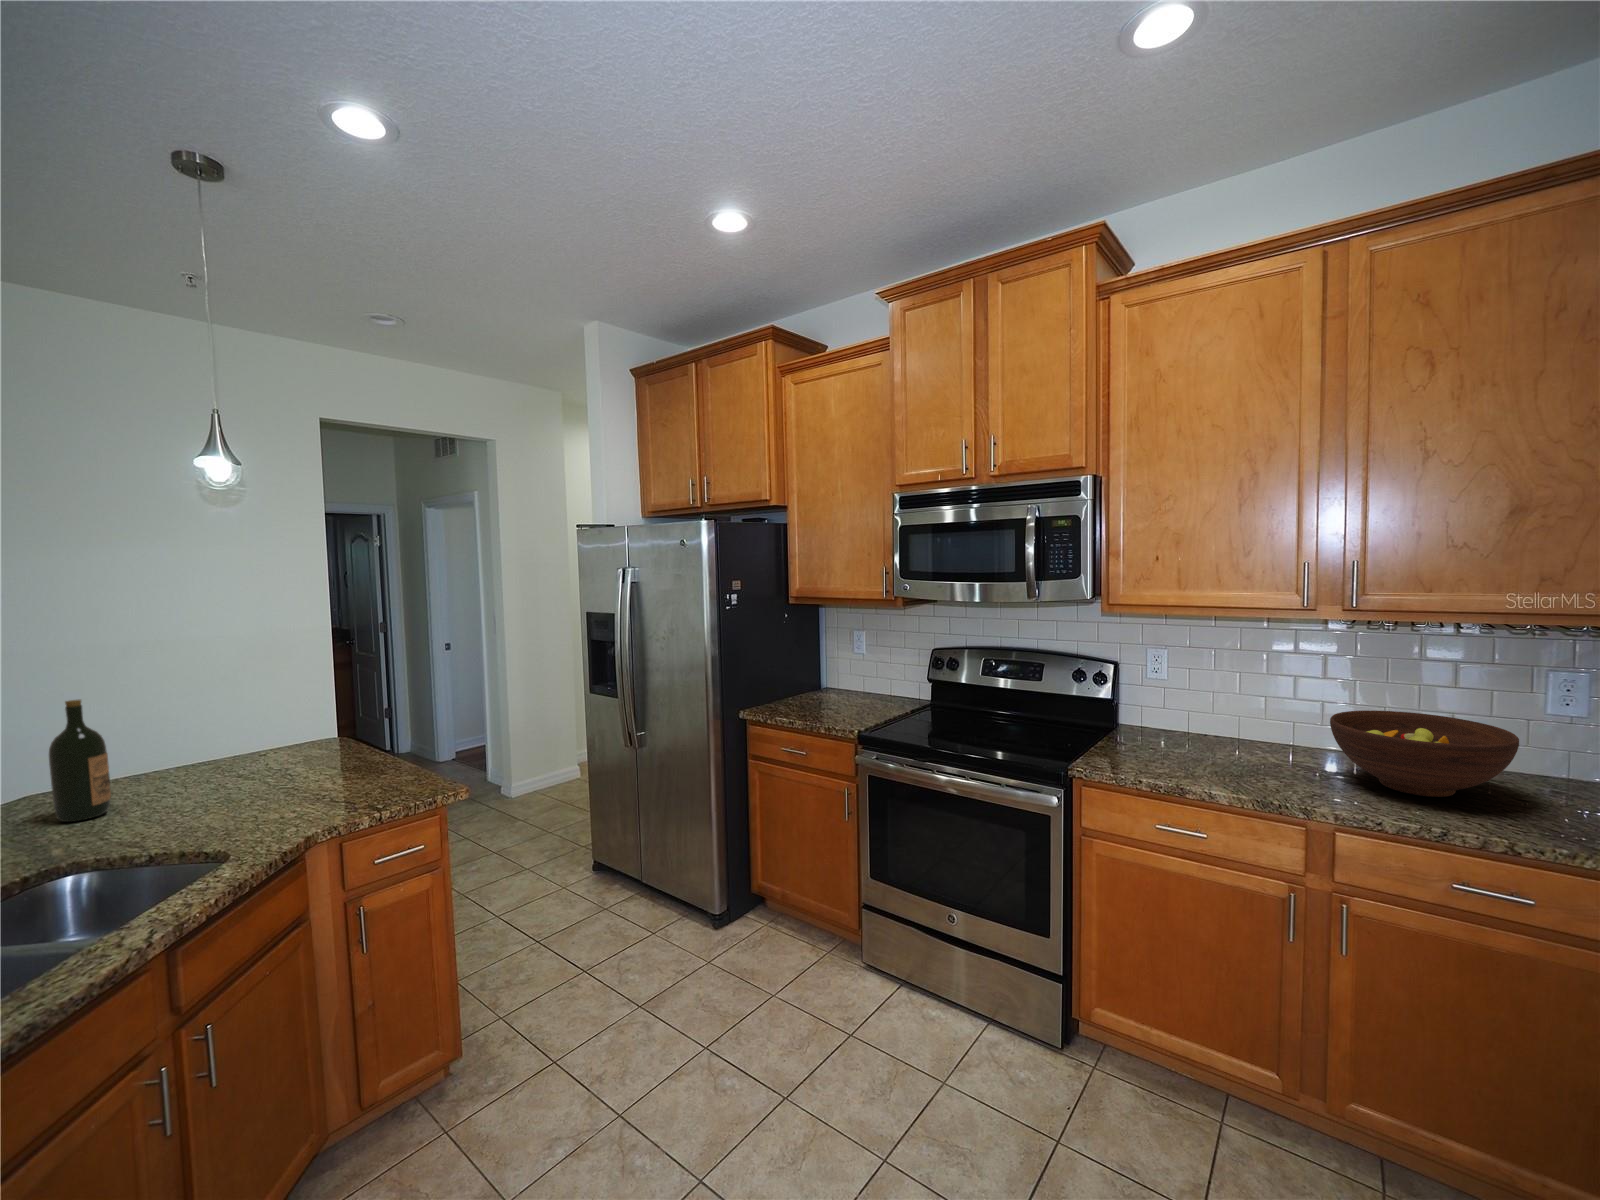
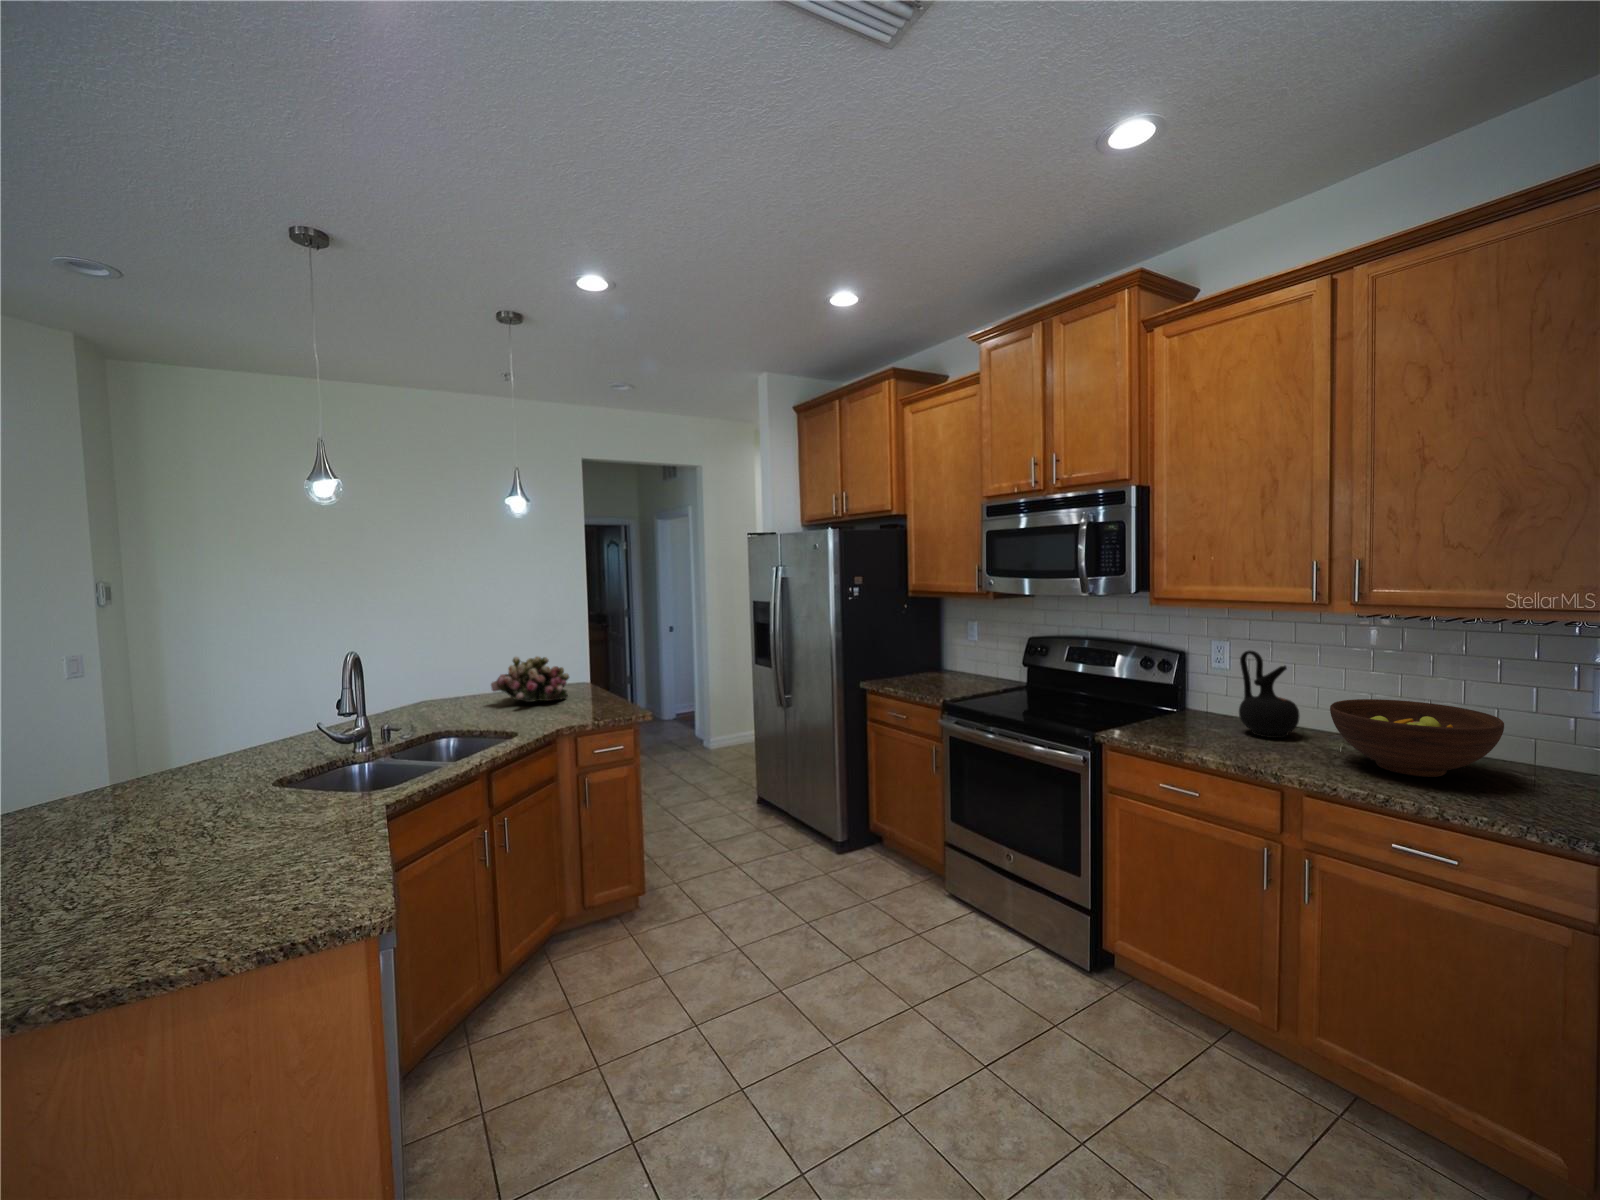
ceramic jug: none [1205,660,1270,757] -> present [1239,651,1300,738]
wine bottle: present [49,700,111,822] -> none [435,643,463,713]
flower arrangement: none [168,710,318,786] -> present [491,657,569,702]

